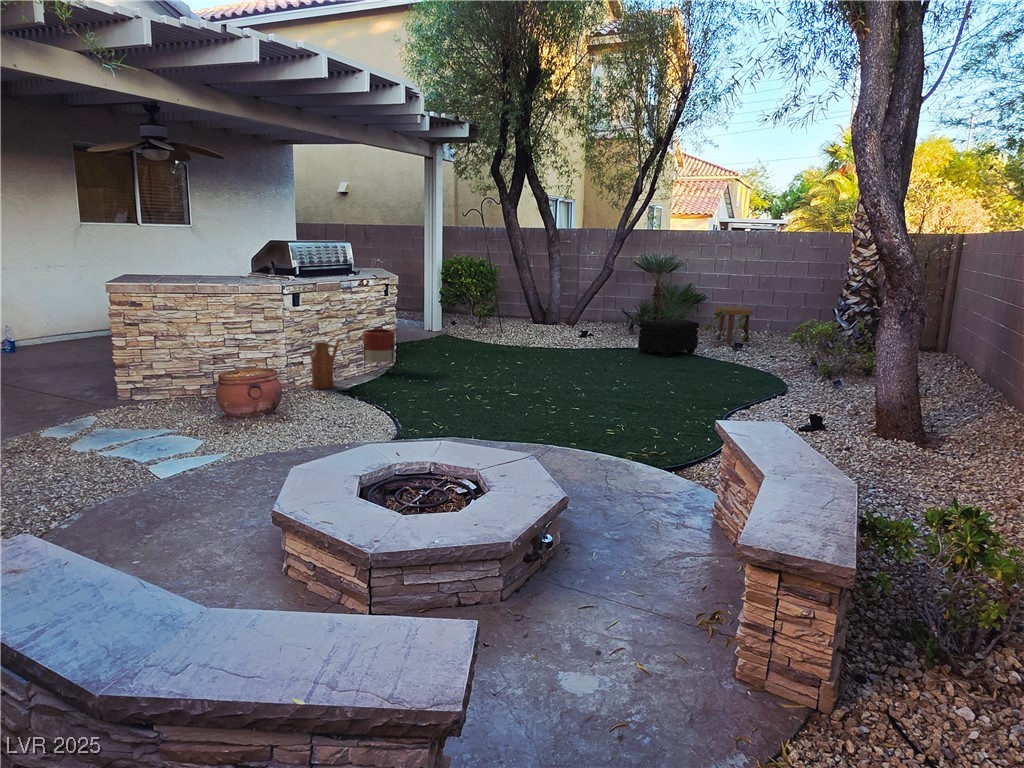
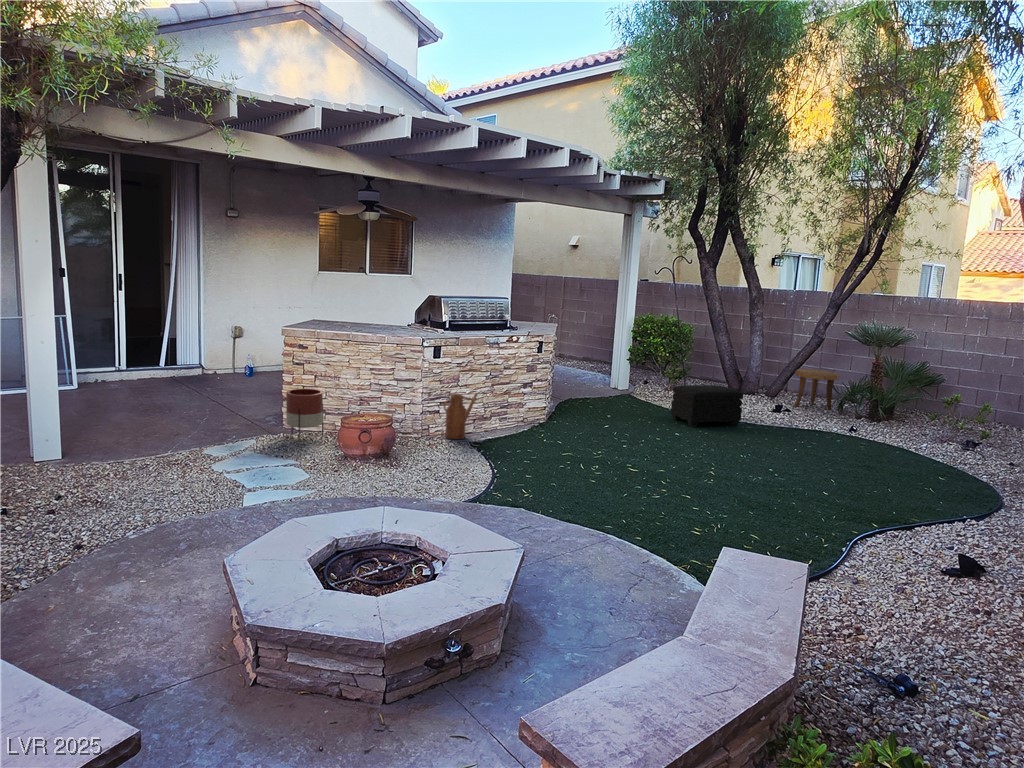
side table: present [715,306,753,344] -> present [795,369,839,410]
ottoman: present [638,319,699,357] -> present [671,385,743,427]
planter: present [363,329,395,373] -> present [286,389,323,442]

